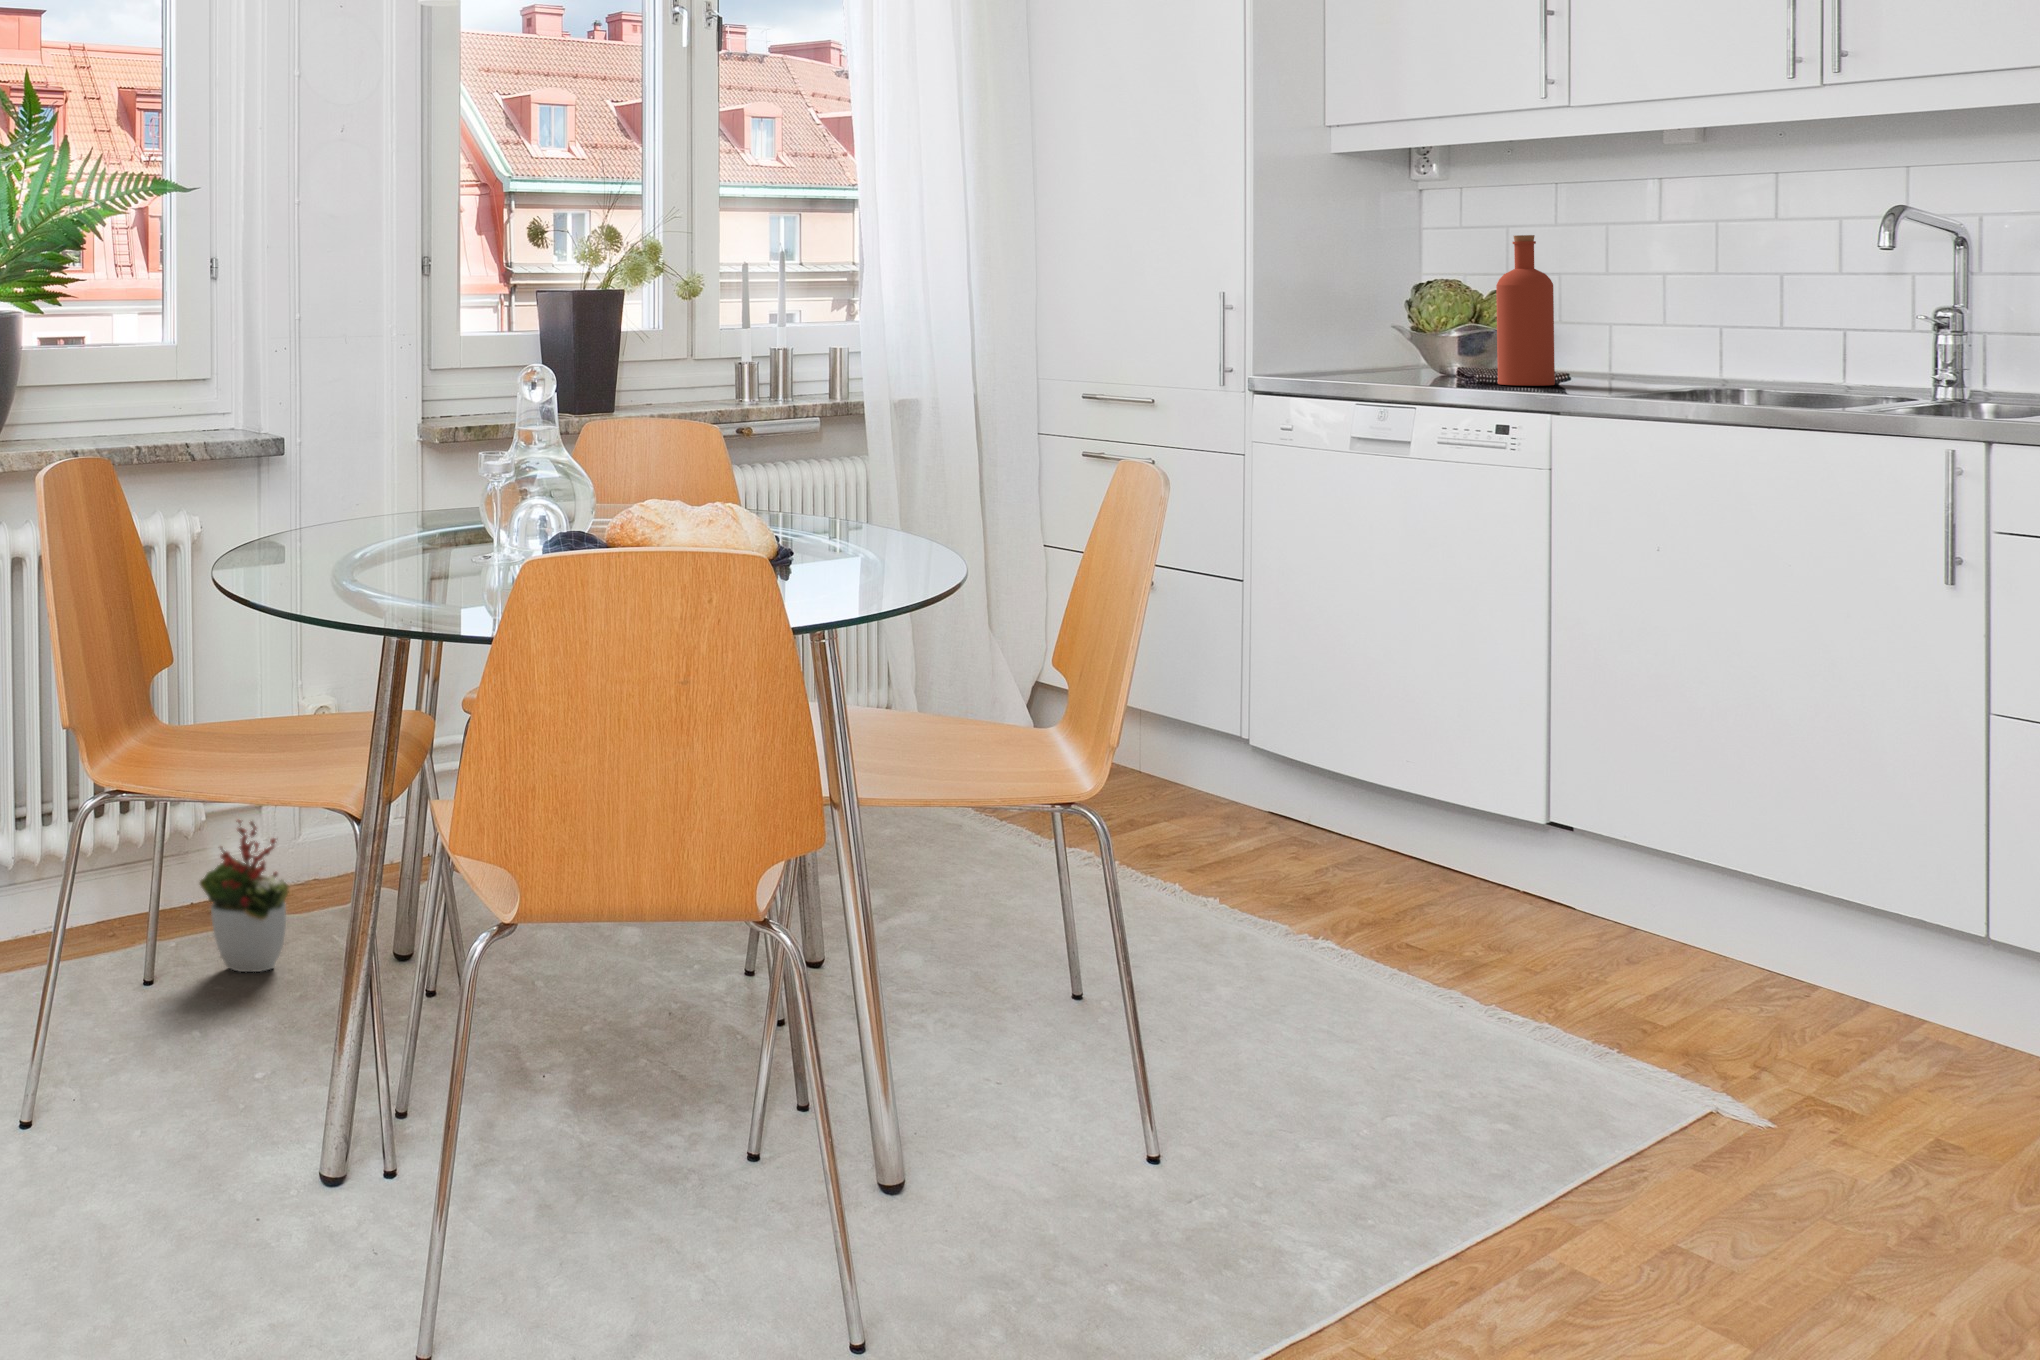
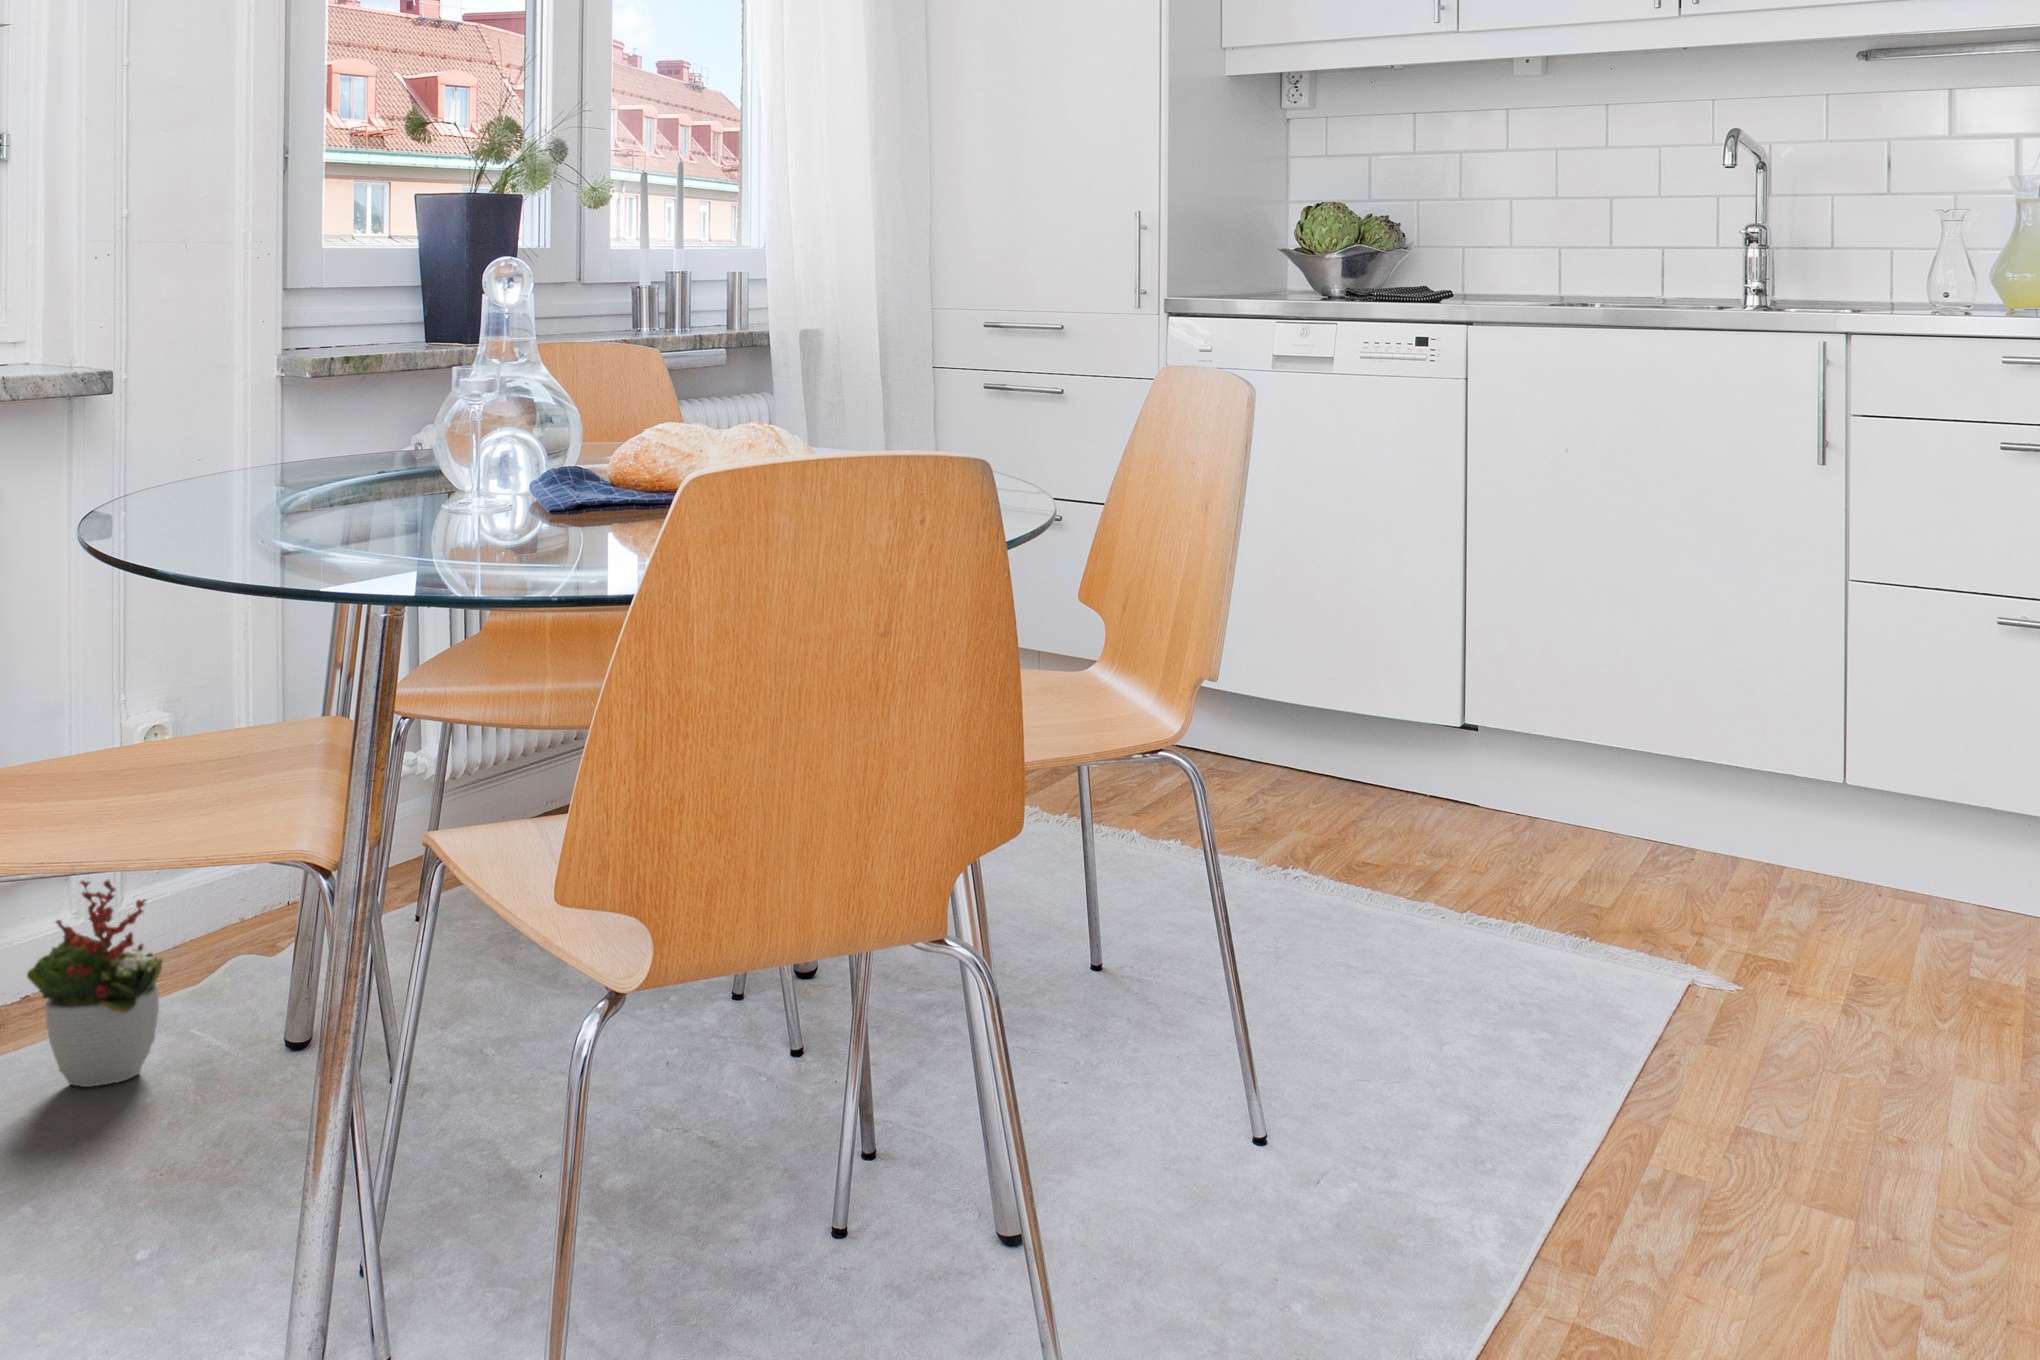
bottle: present [1496,235,1555,386] -> none [1381,159,1430,301]

